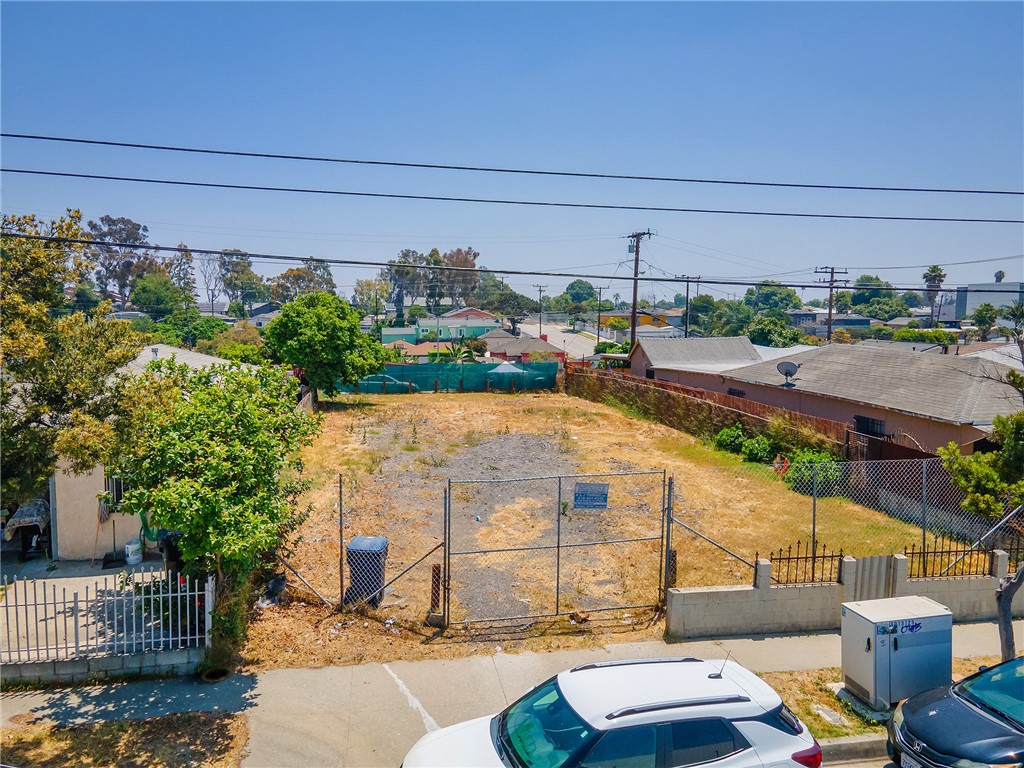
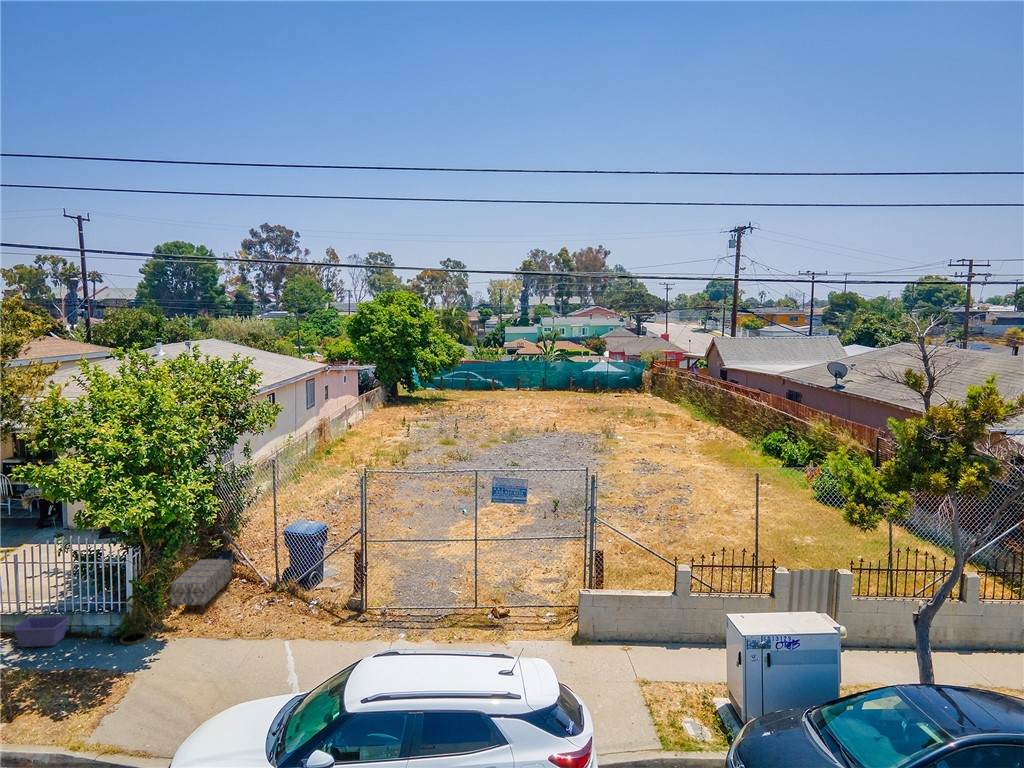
bench: none [242,582,287,646] -> present [171,559,230,614]
storage bin: none [80,657,140,696] -> present [12,616,70,647]

